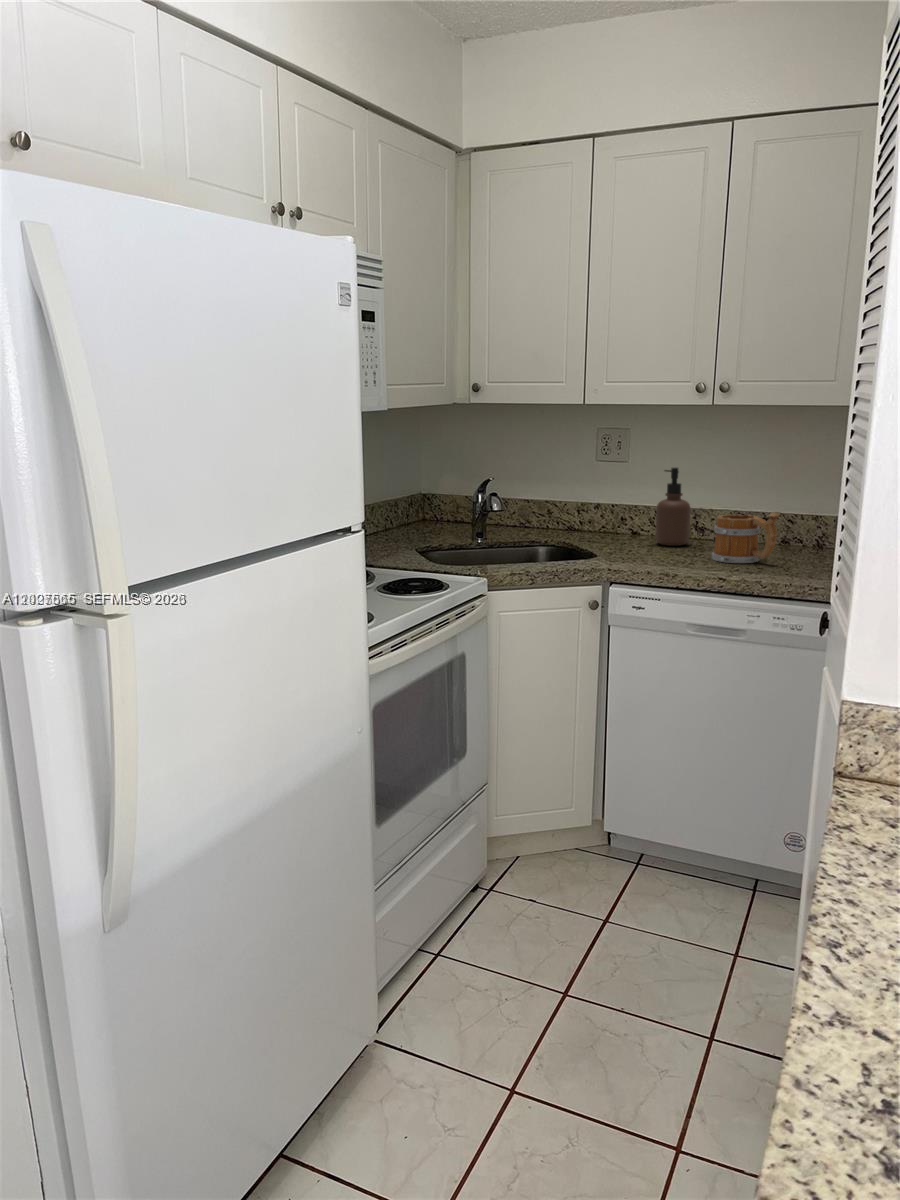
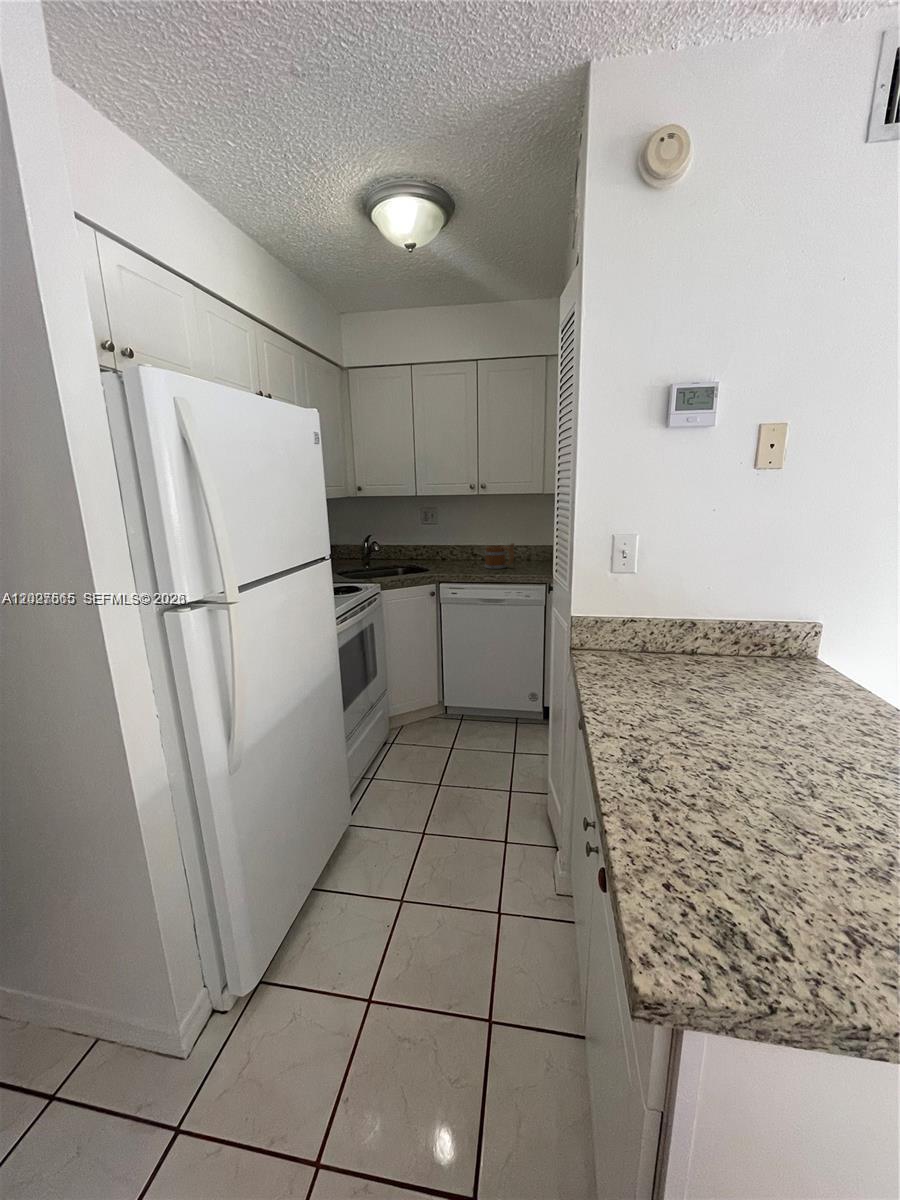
soap dispenser: present [656,468,691,546] -> none [455,525,472,563]

